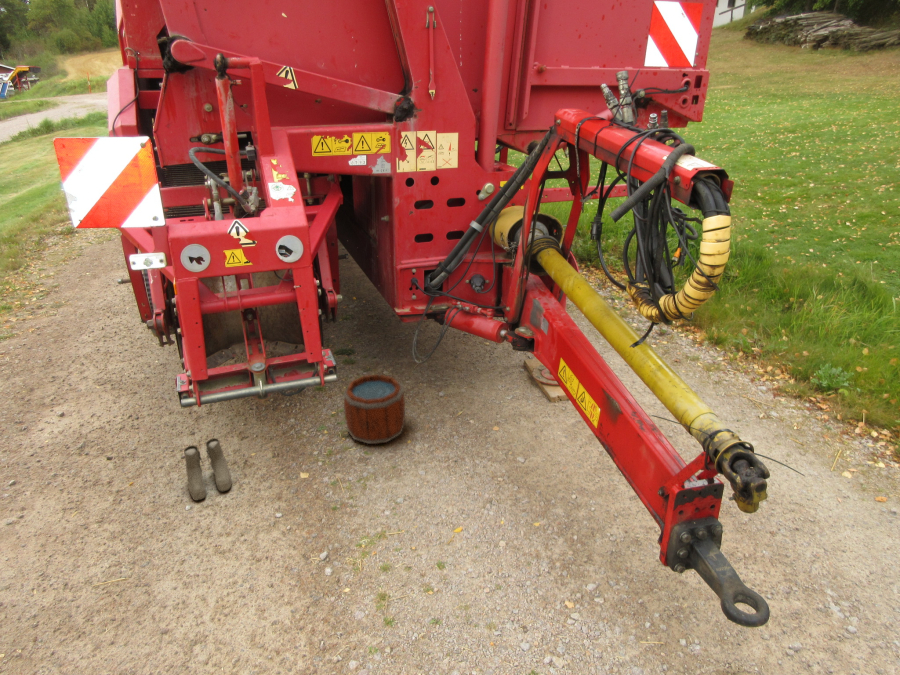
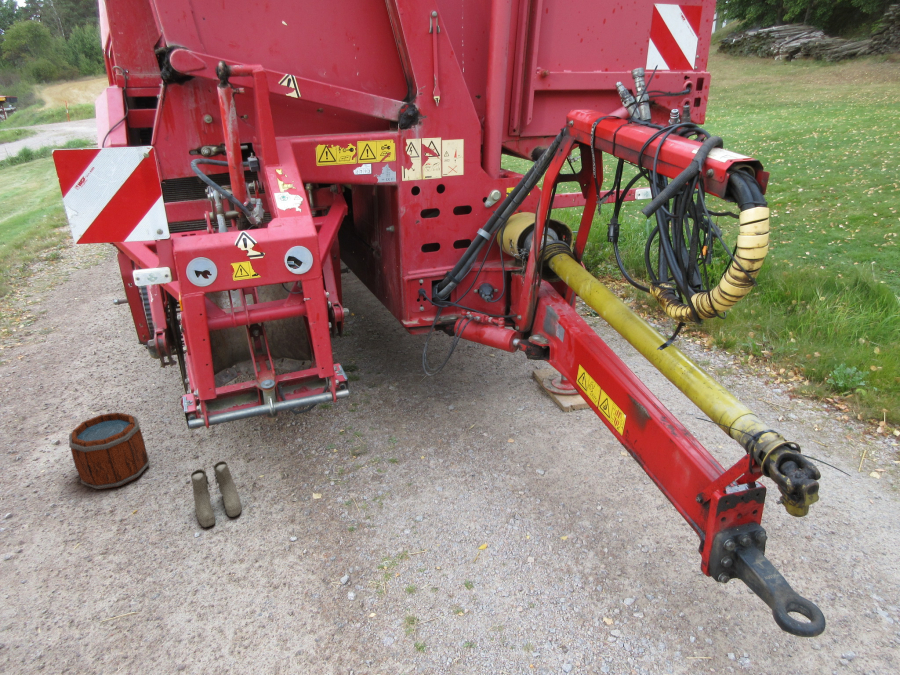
bucket: present [344,375,405,444] -> present [69,413,149,489]

